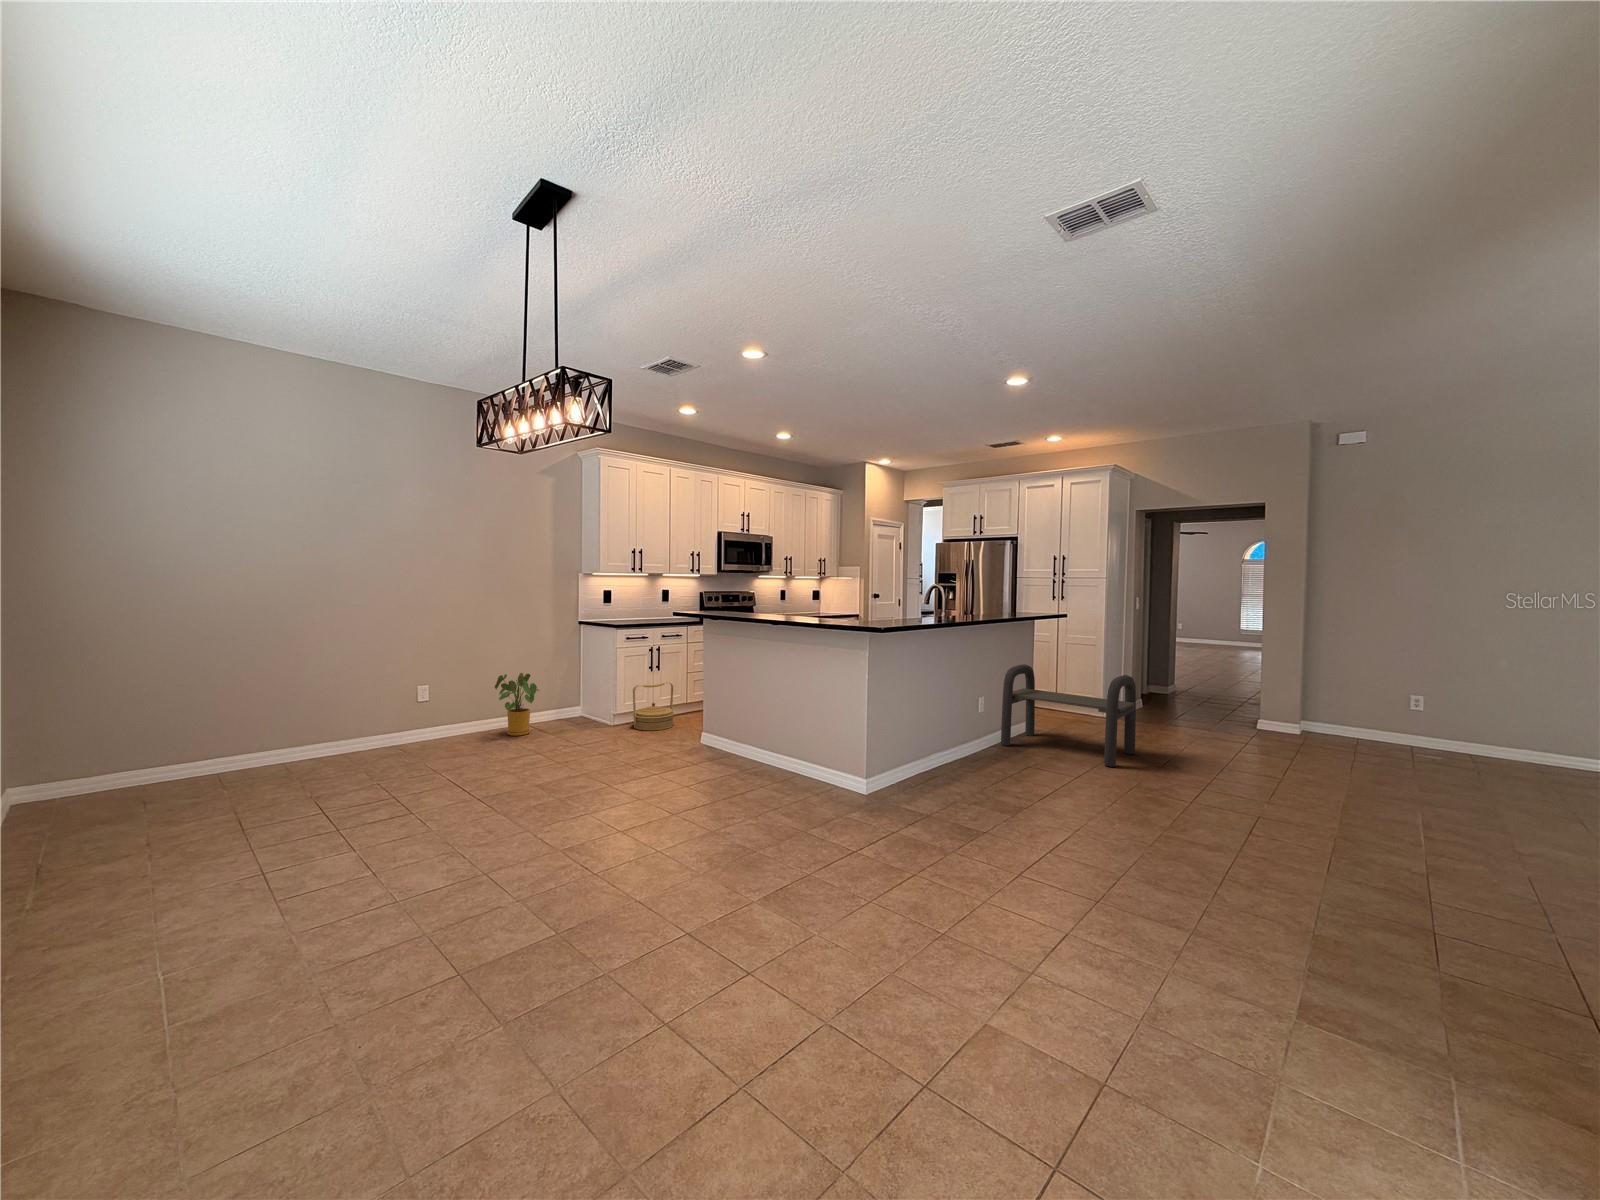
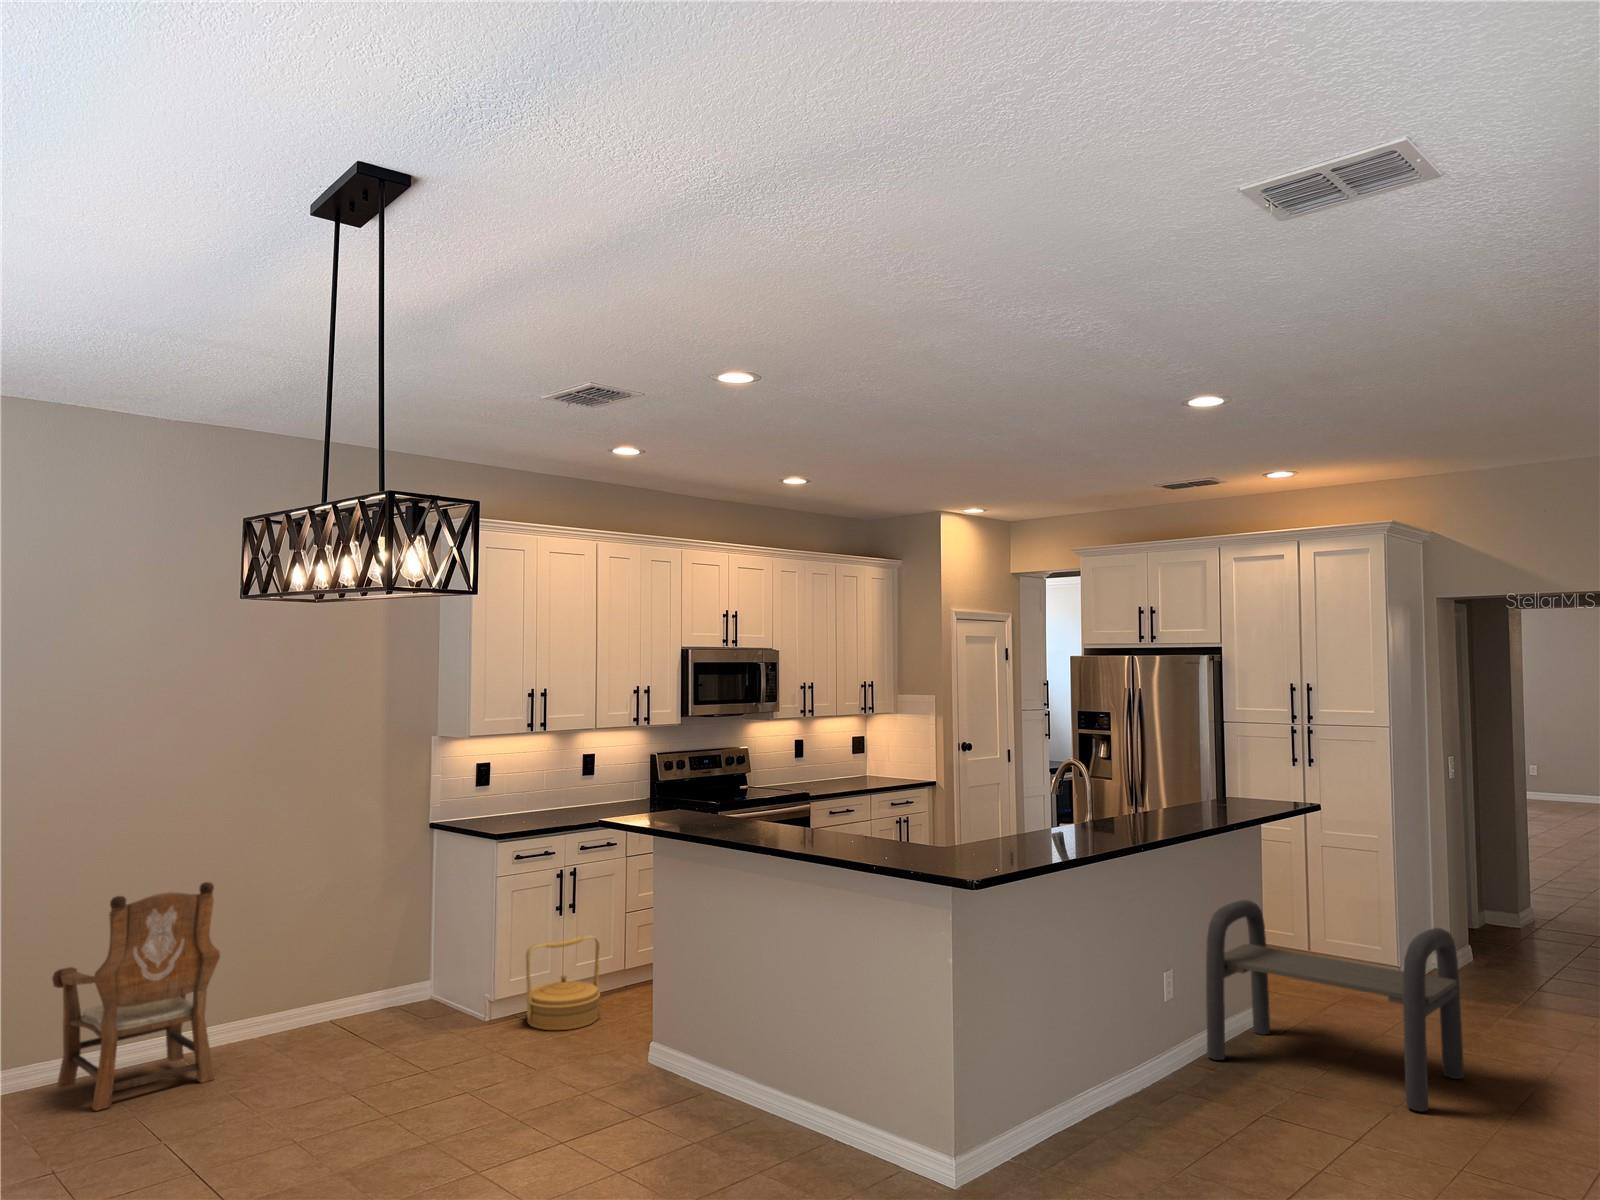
armchair: none [368,642,463,761] -> present [52,882,220,1111]
house plant: present [495,673,539,736] -> none [278,924,363,1046]

